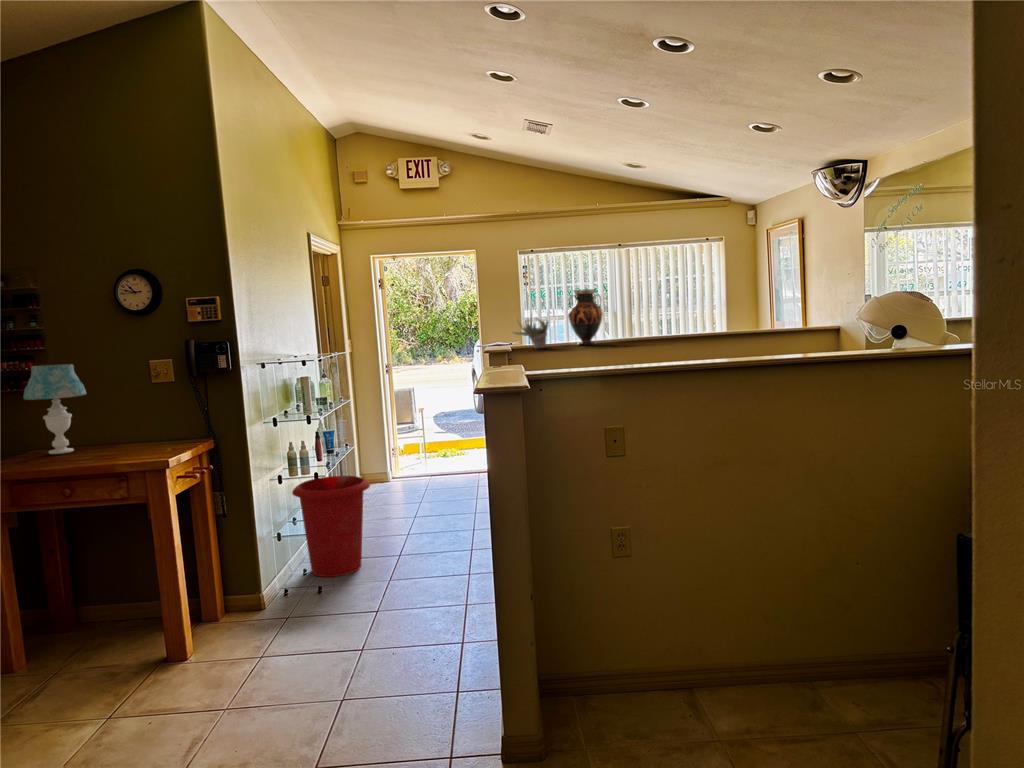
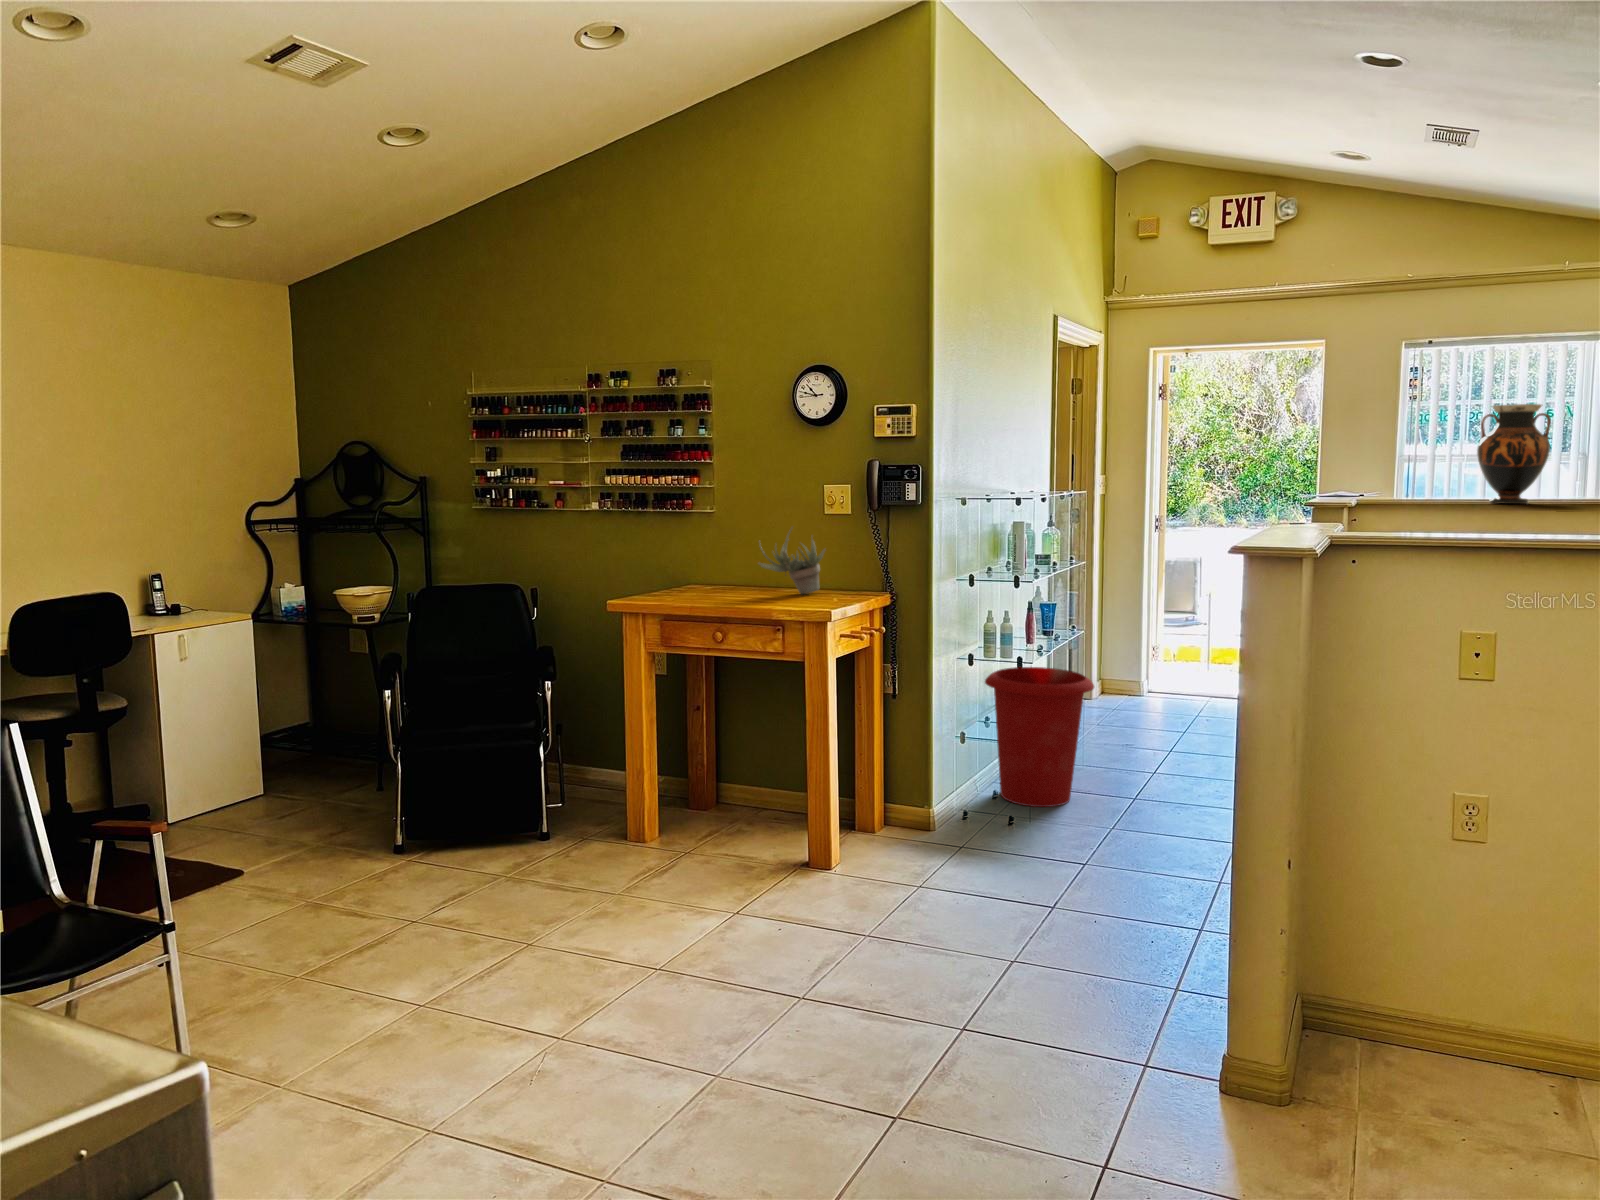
succulent plant: present [513,317,549,348] -> present [758,528,826,594]
table lamp: present [24,364,86,454] -> none [694,484,755,589]

